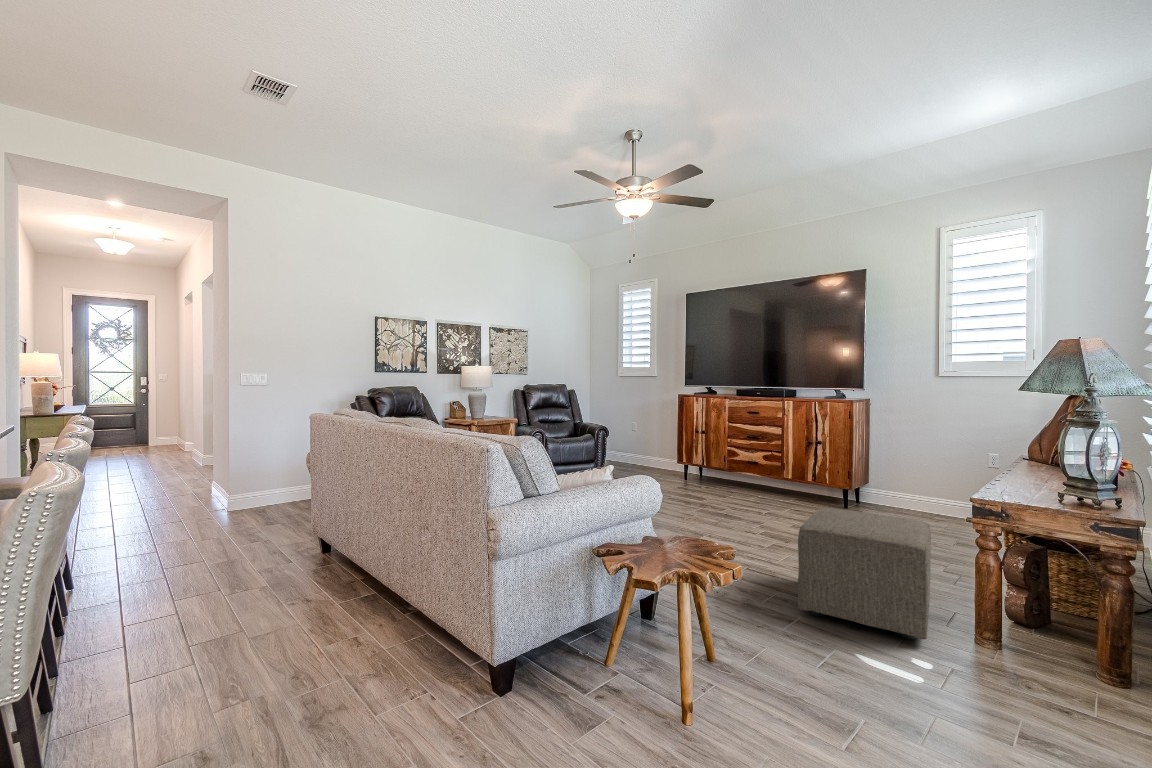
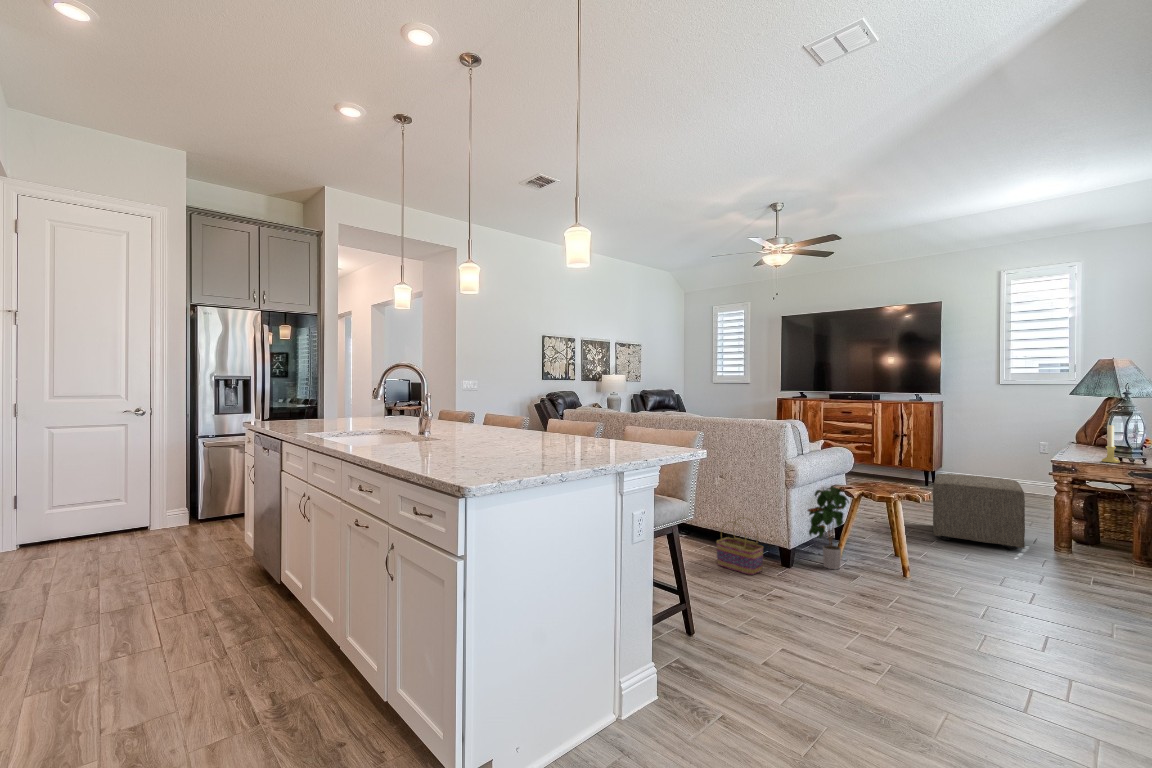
candle holder: none [1049,441,1079,506] -> present [1102,425,1120,463]
potted plant: none [532,546,629,695] -> present [808,486,849,570]
basket: none [393,602,460,714] -> present [717,517,763,575]

